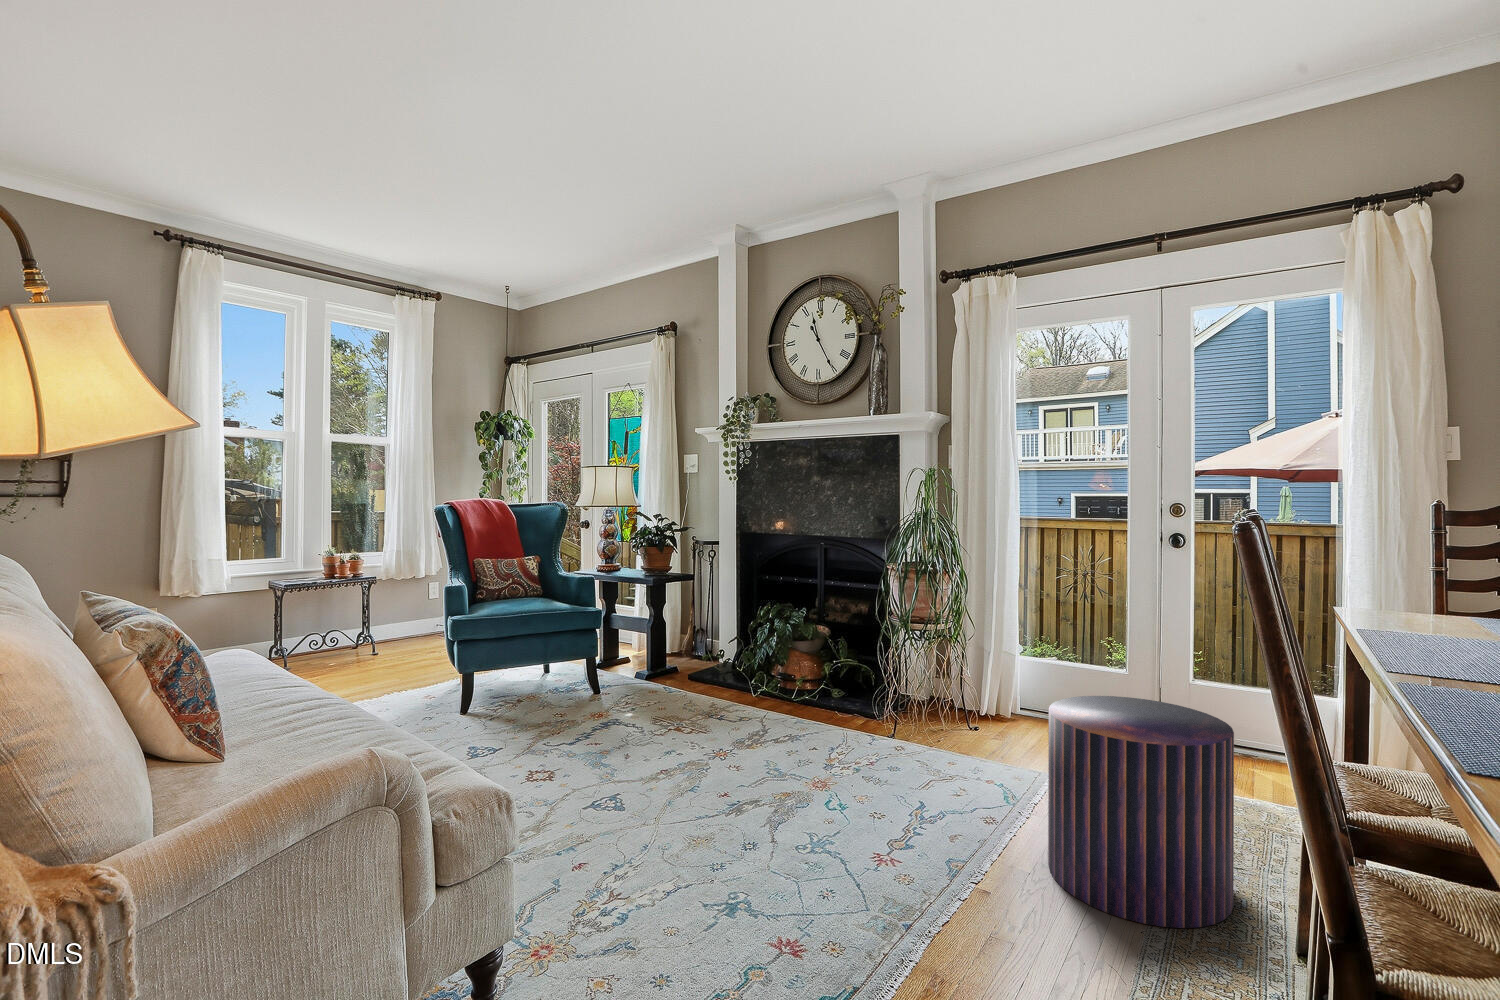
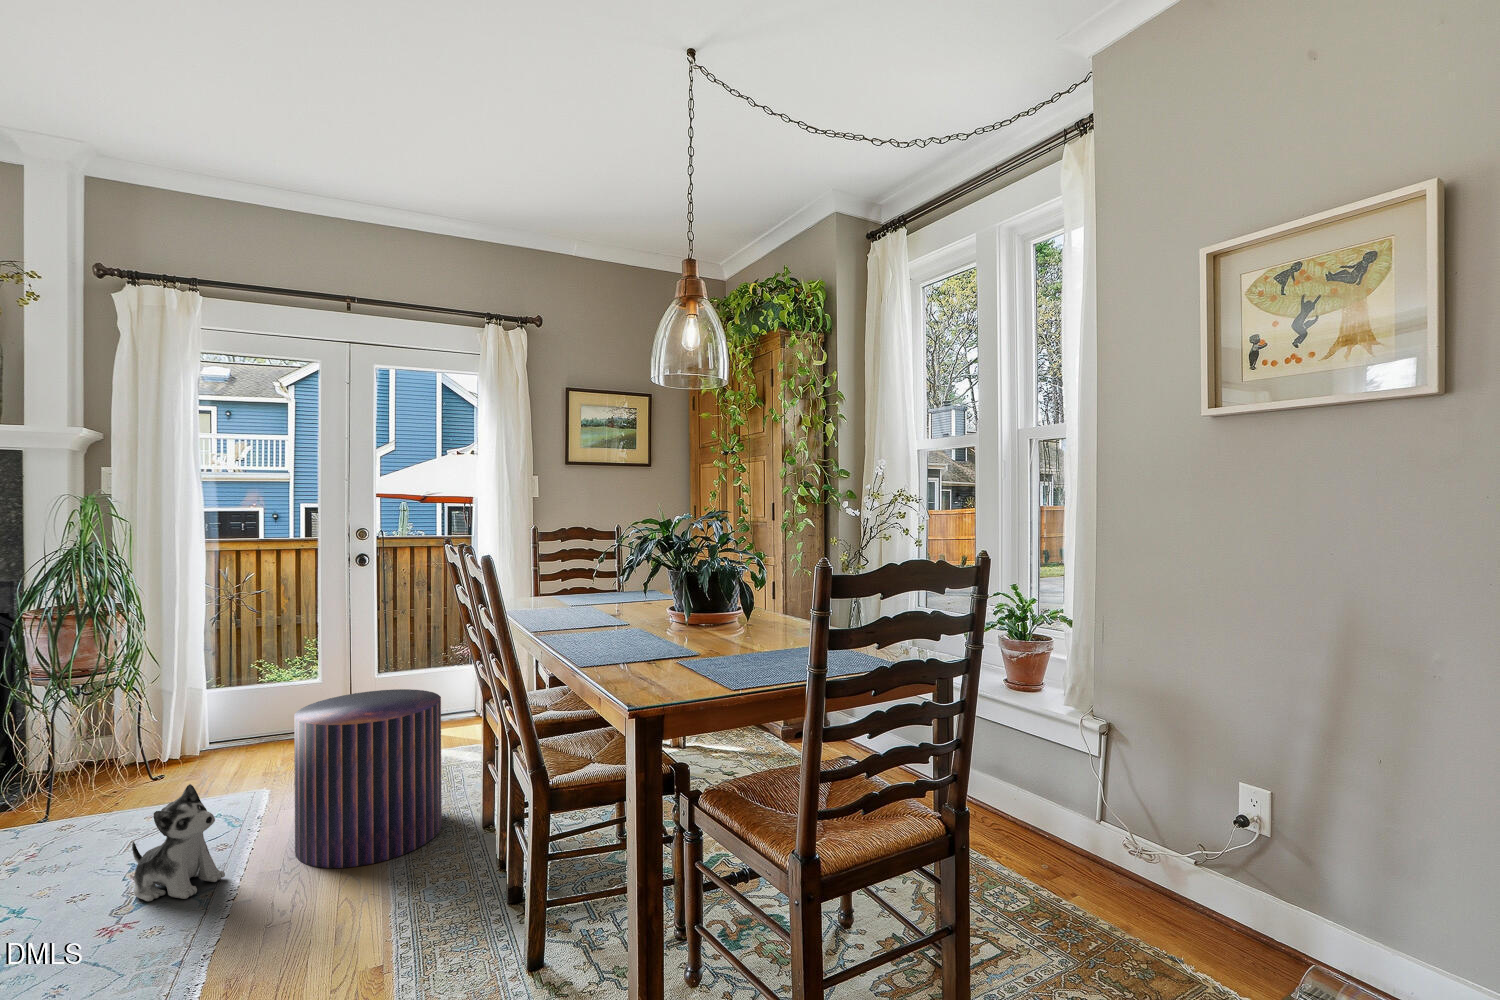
plush toy: none [909,747,979,860] -> present [132,784,225,901]

